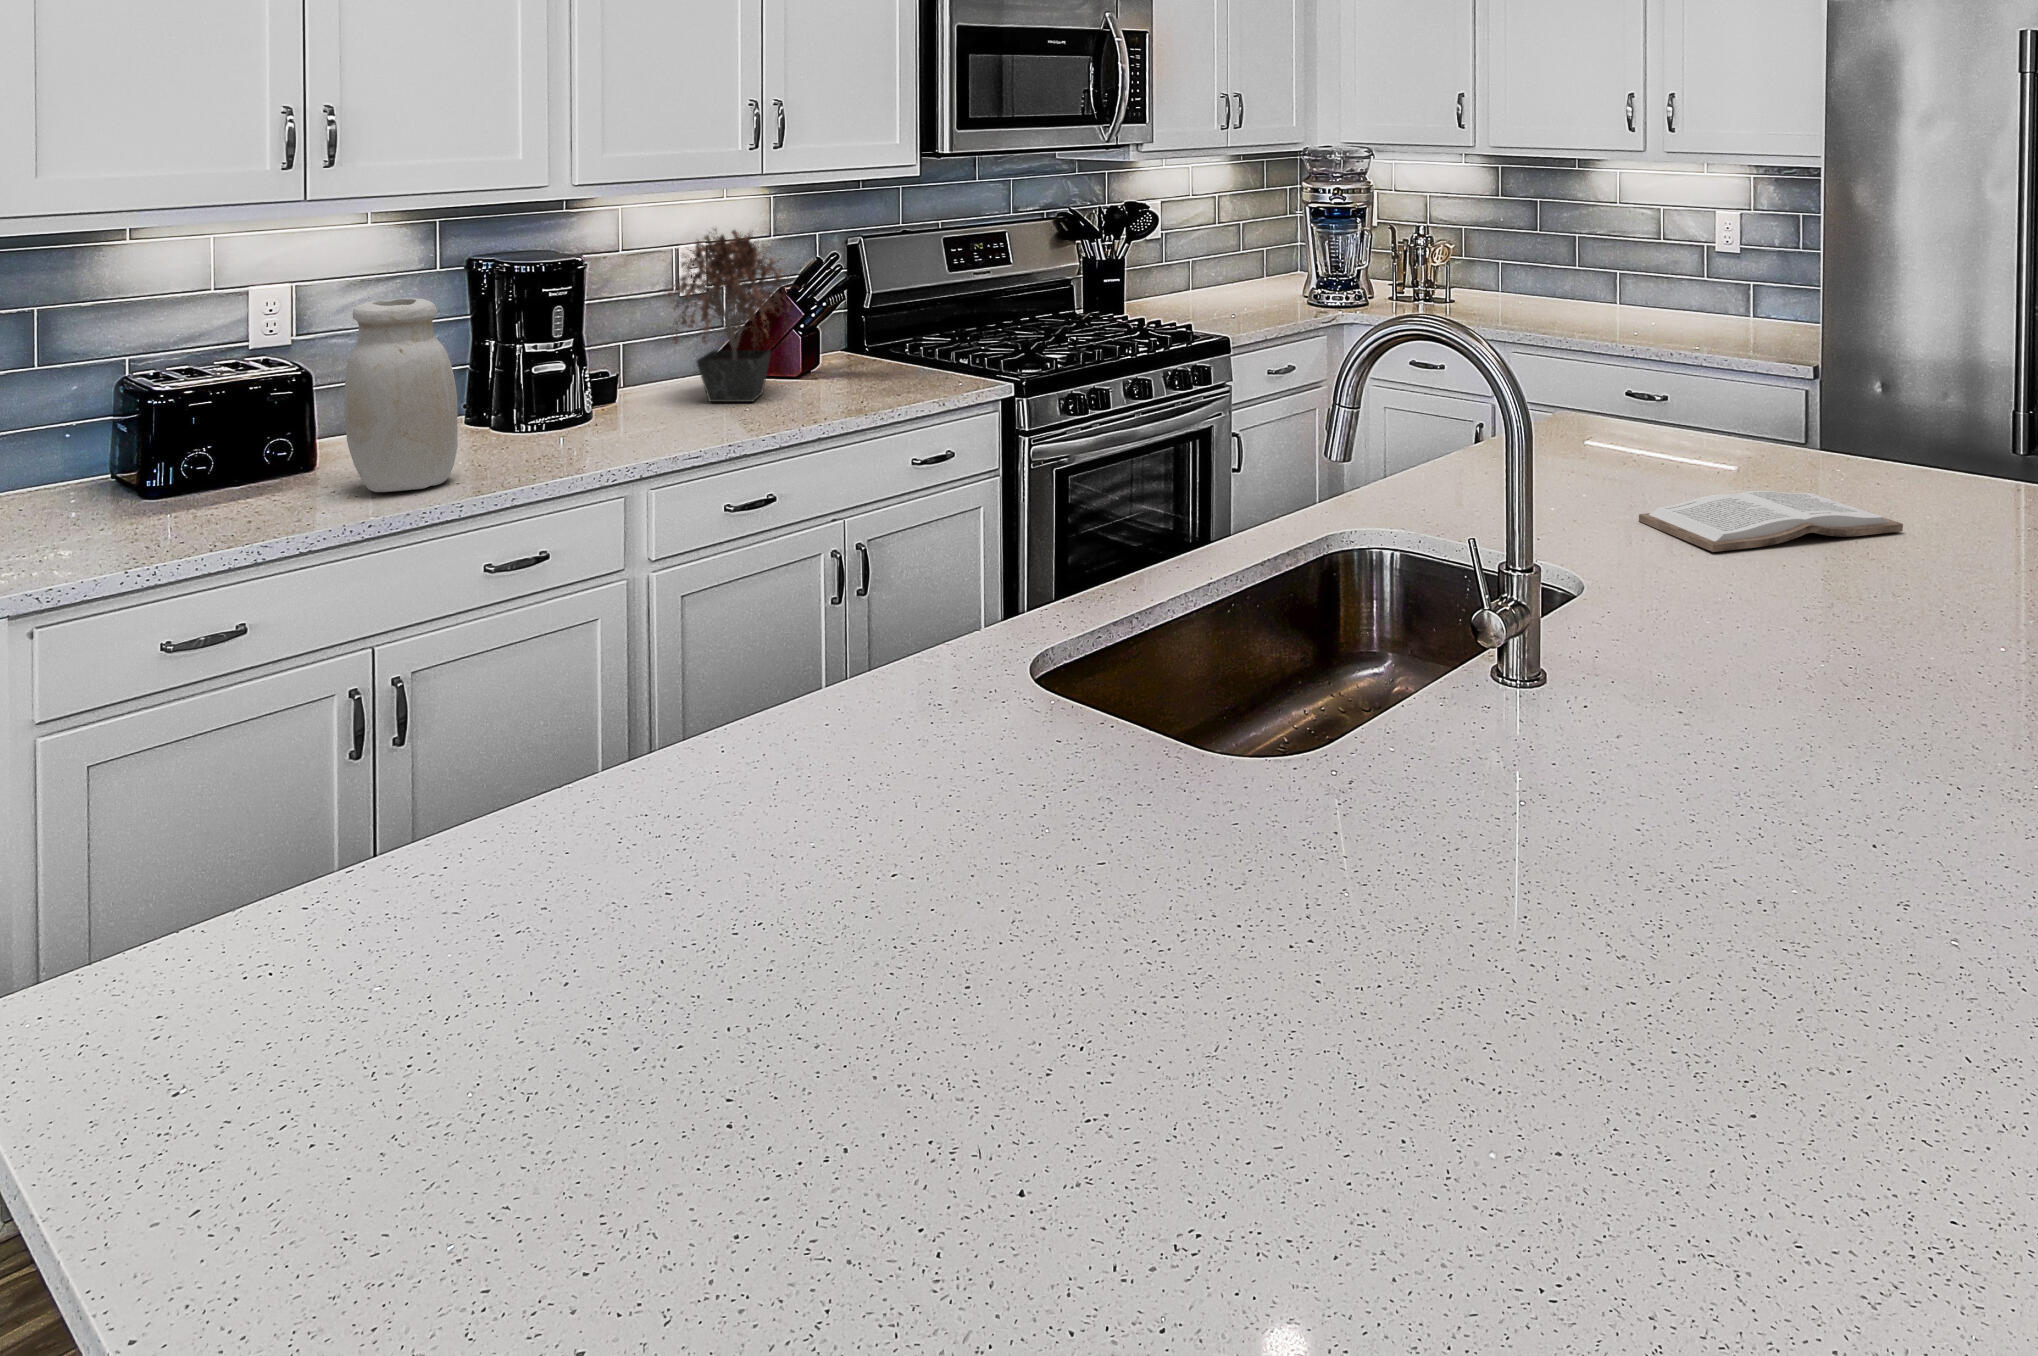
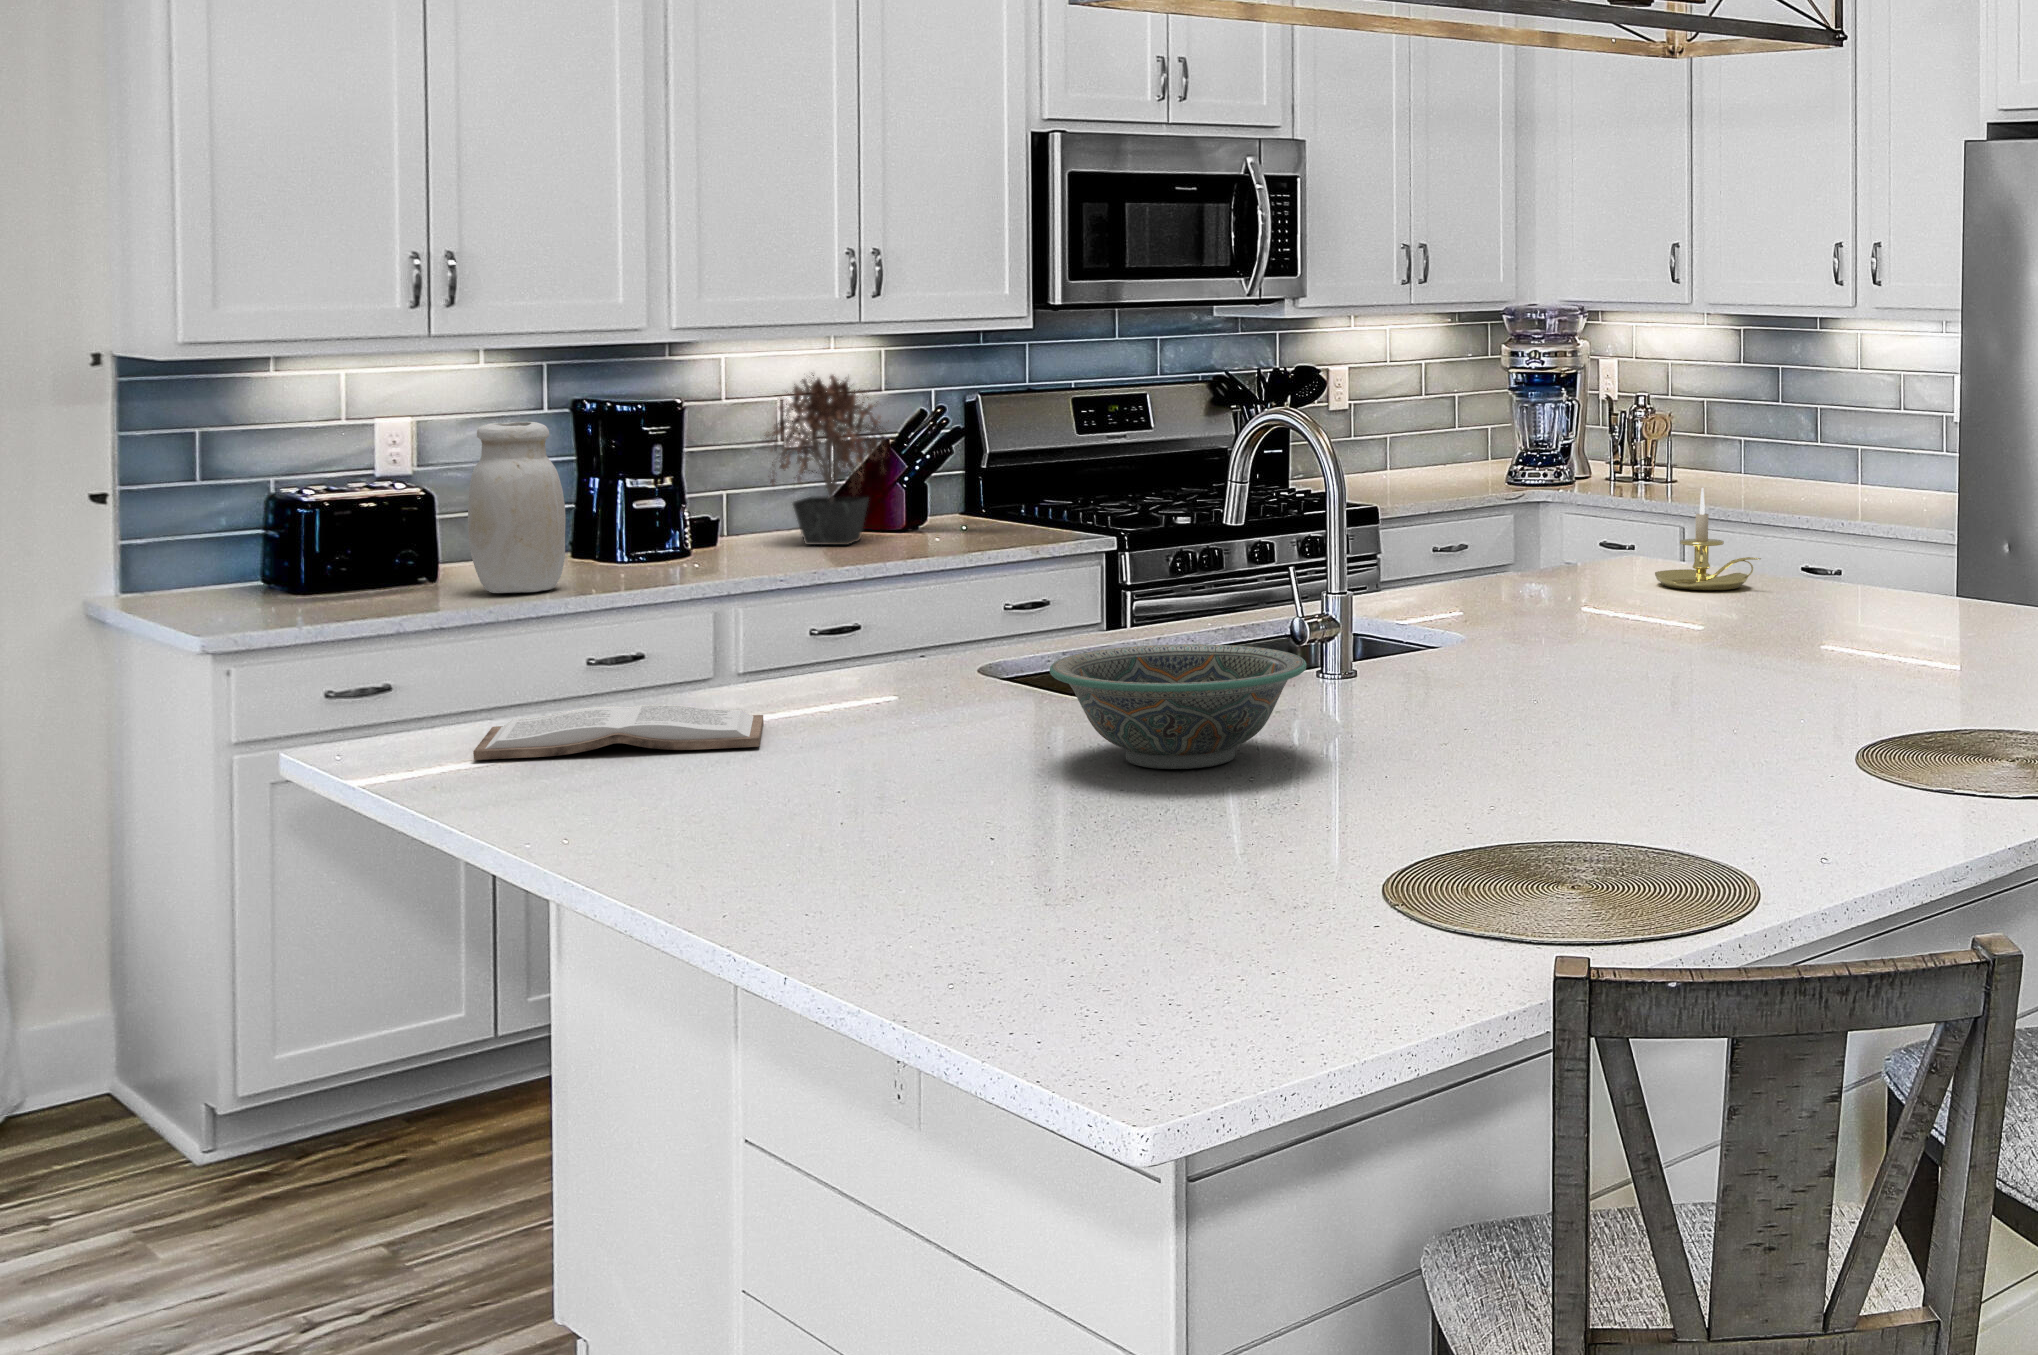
candle holder: none [1640,358,1769,469] -> present [1655,488,1761,590]
book: present [1639,491,1903,552] -> present [473,704,764,760]
decorative bowl: none [1299,743,1759,1045] -> present [1050,644,1306,769]

